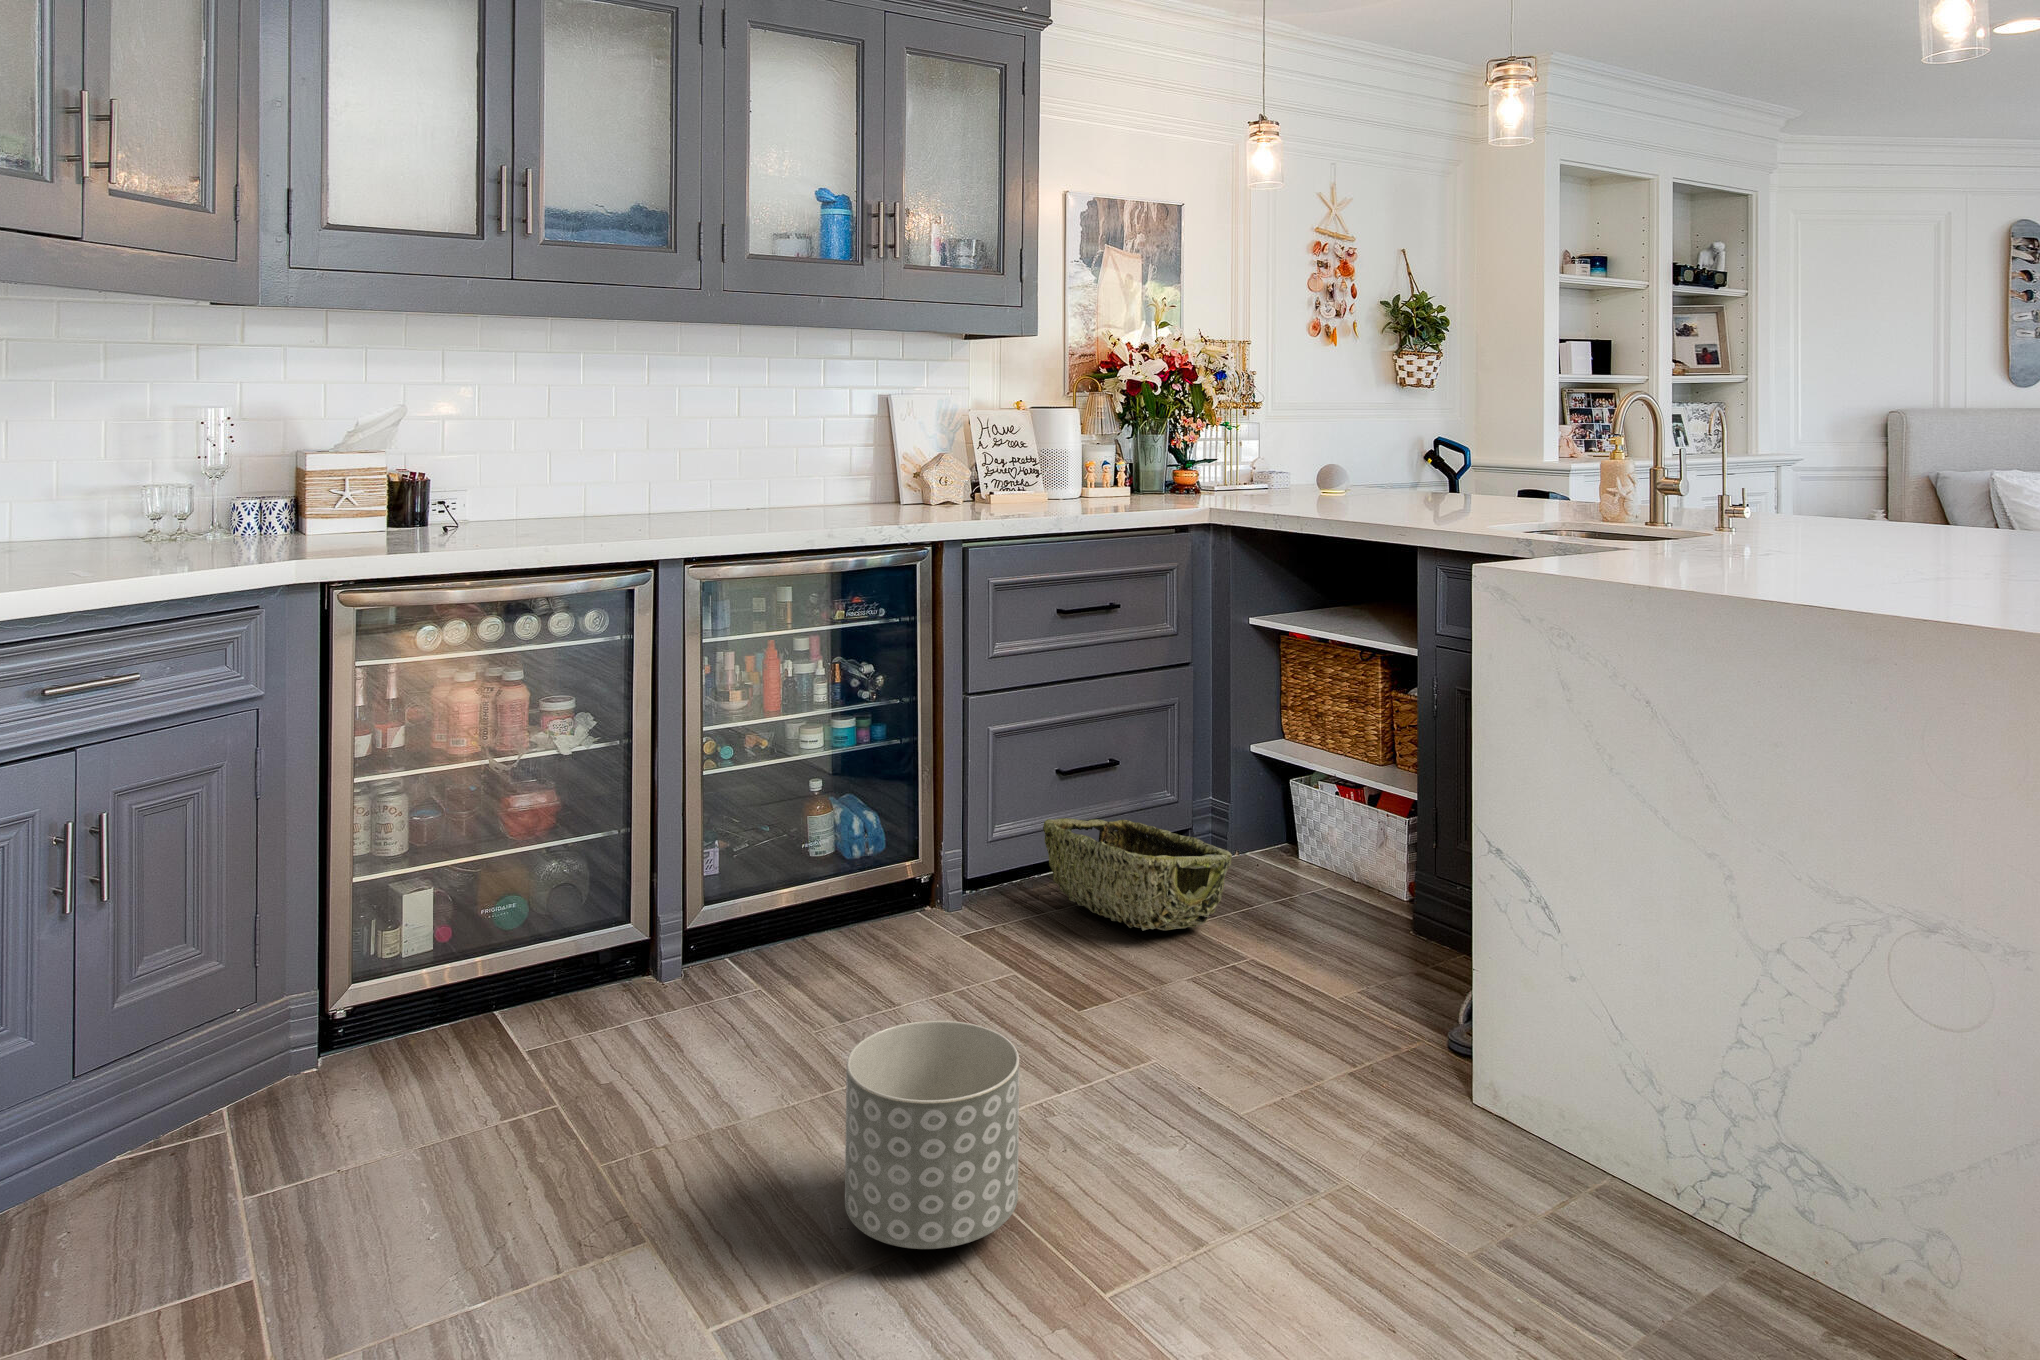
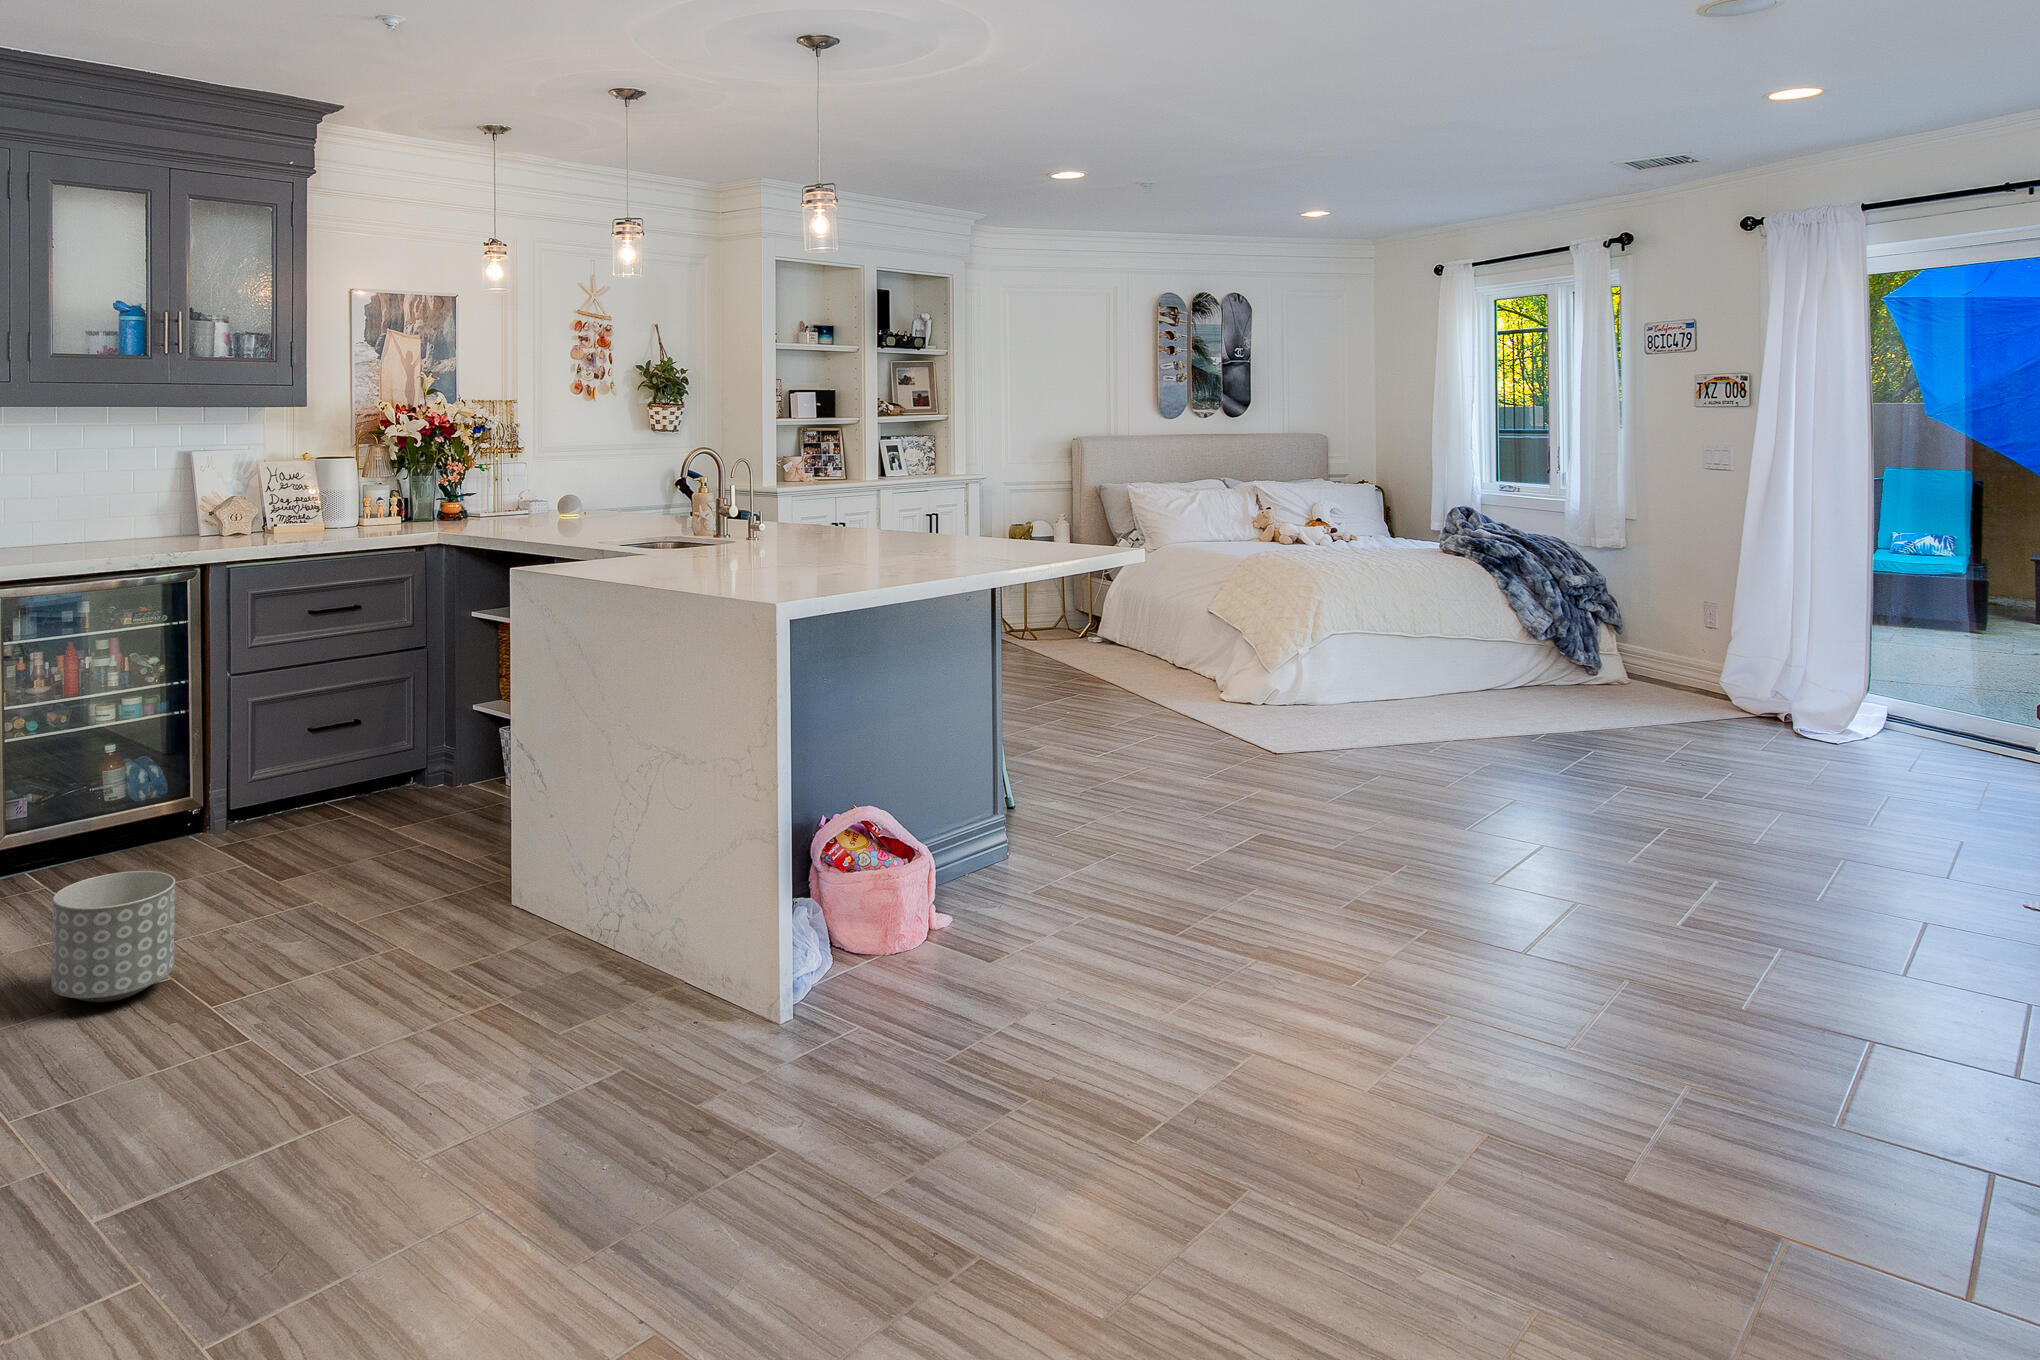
woven basket: present [1043,818,1232,930] -> none [292,761,424,833]

